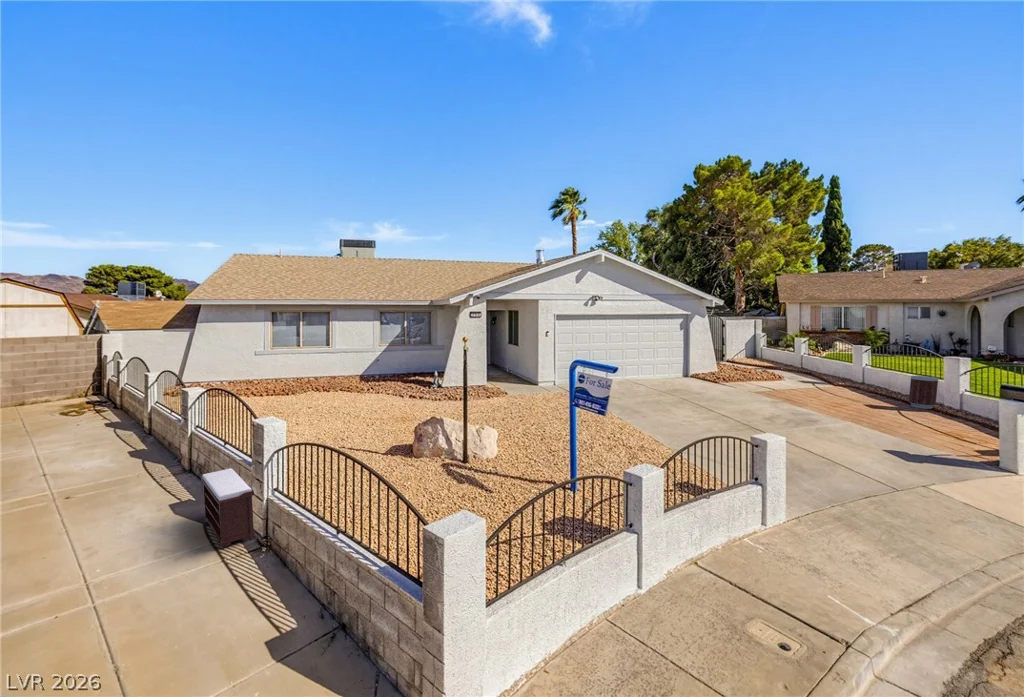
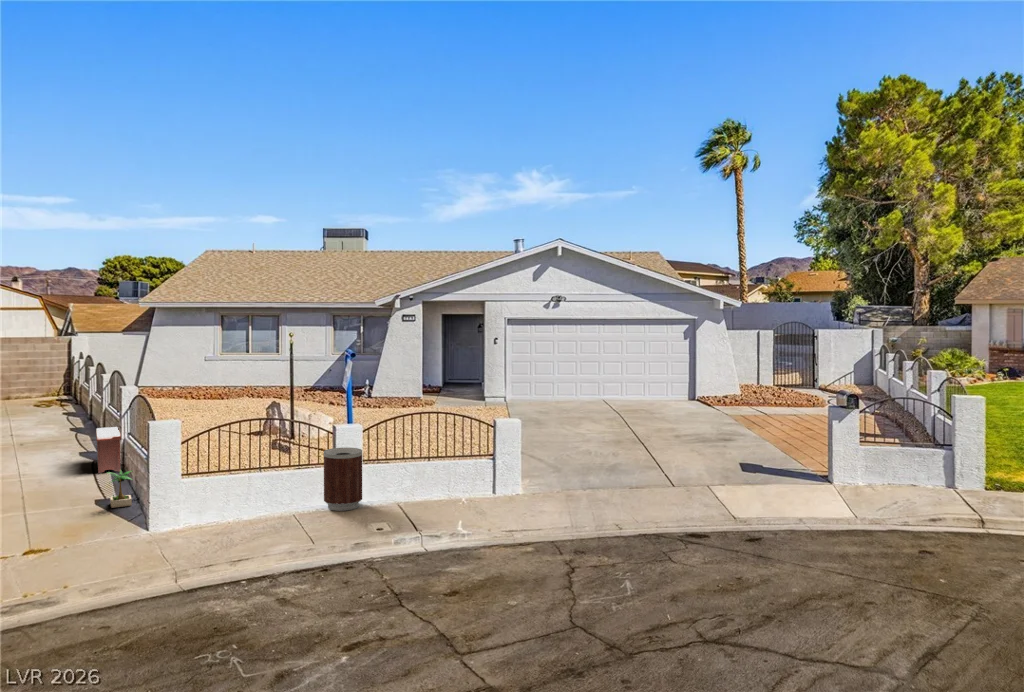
trash can: present [909,376,938,409] -> present [324,448,362,511]
potted plant: none [295,585,348,667] -> present [107,471,132,508]

